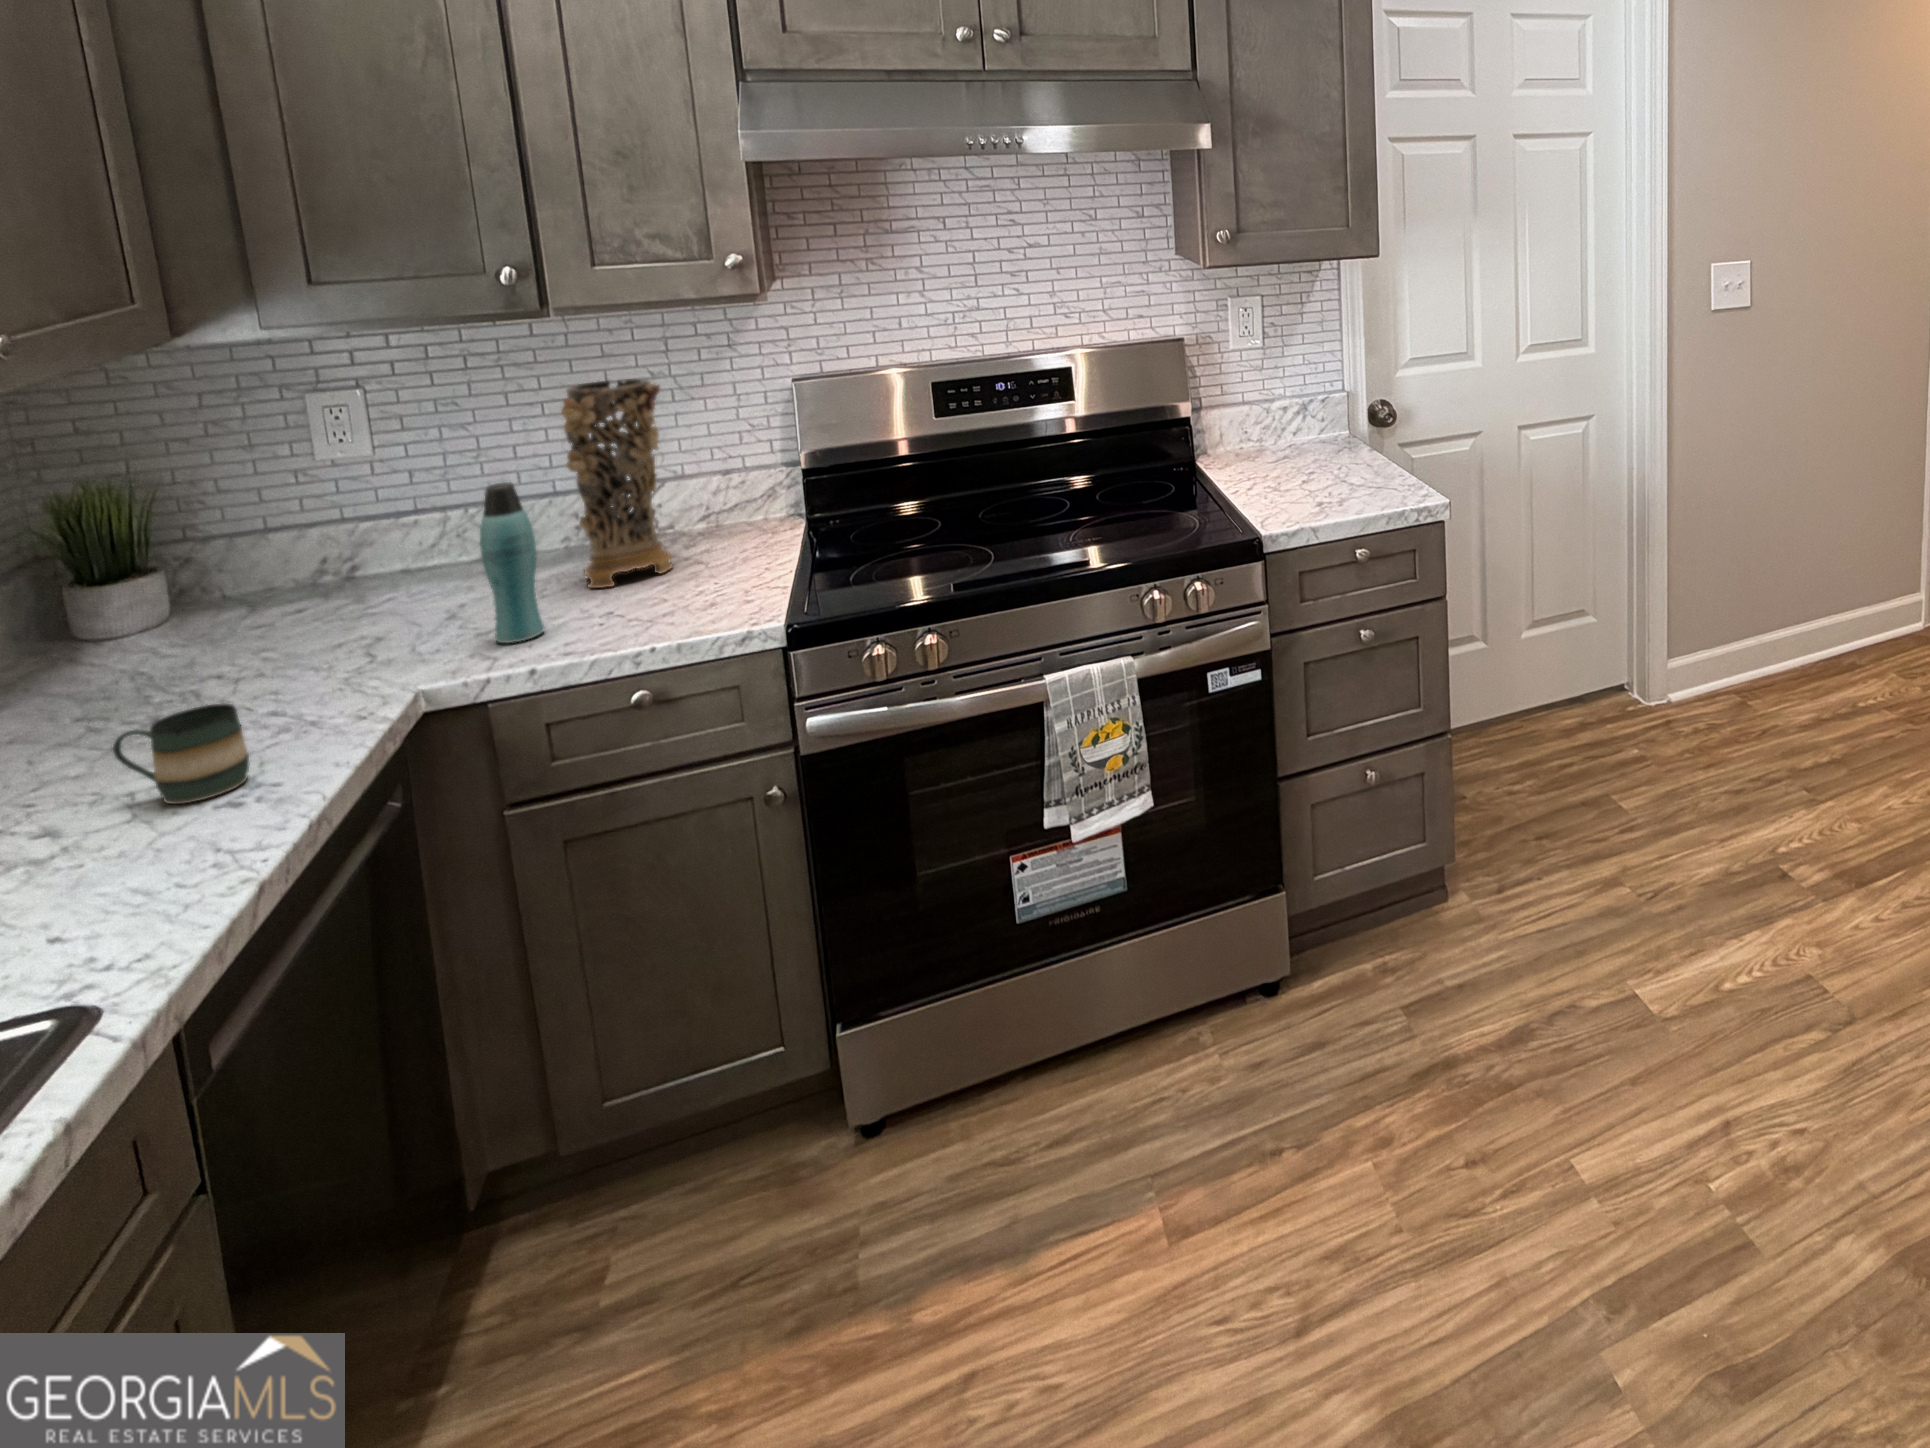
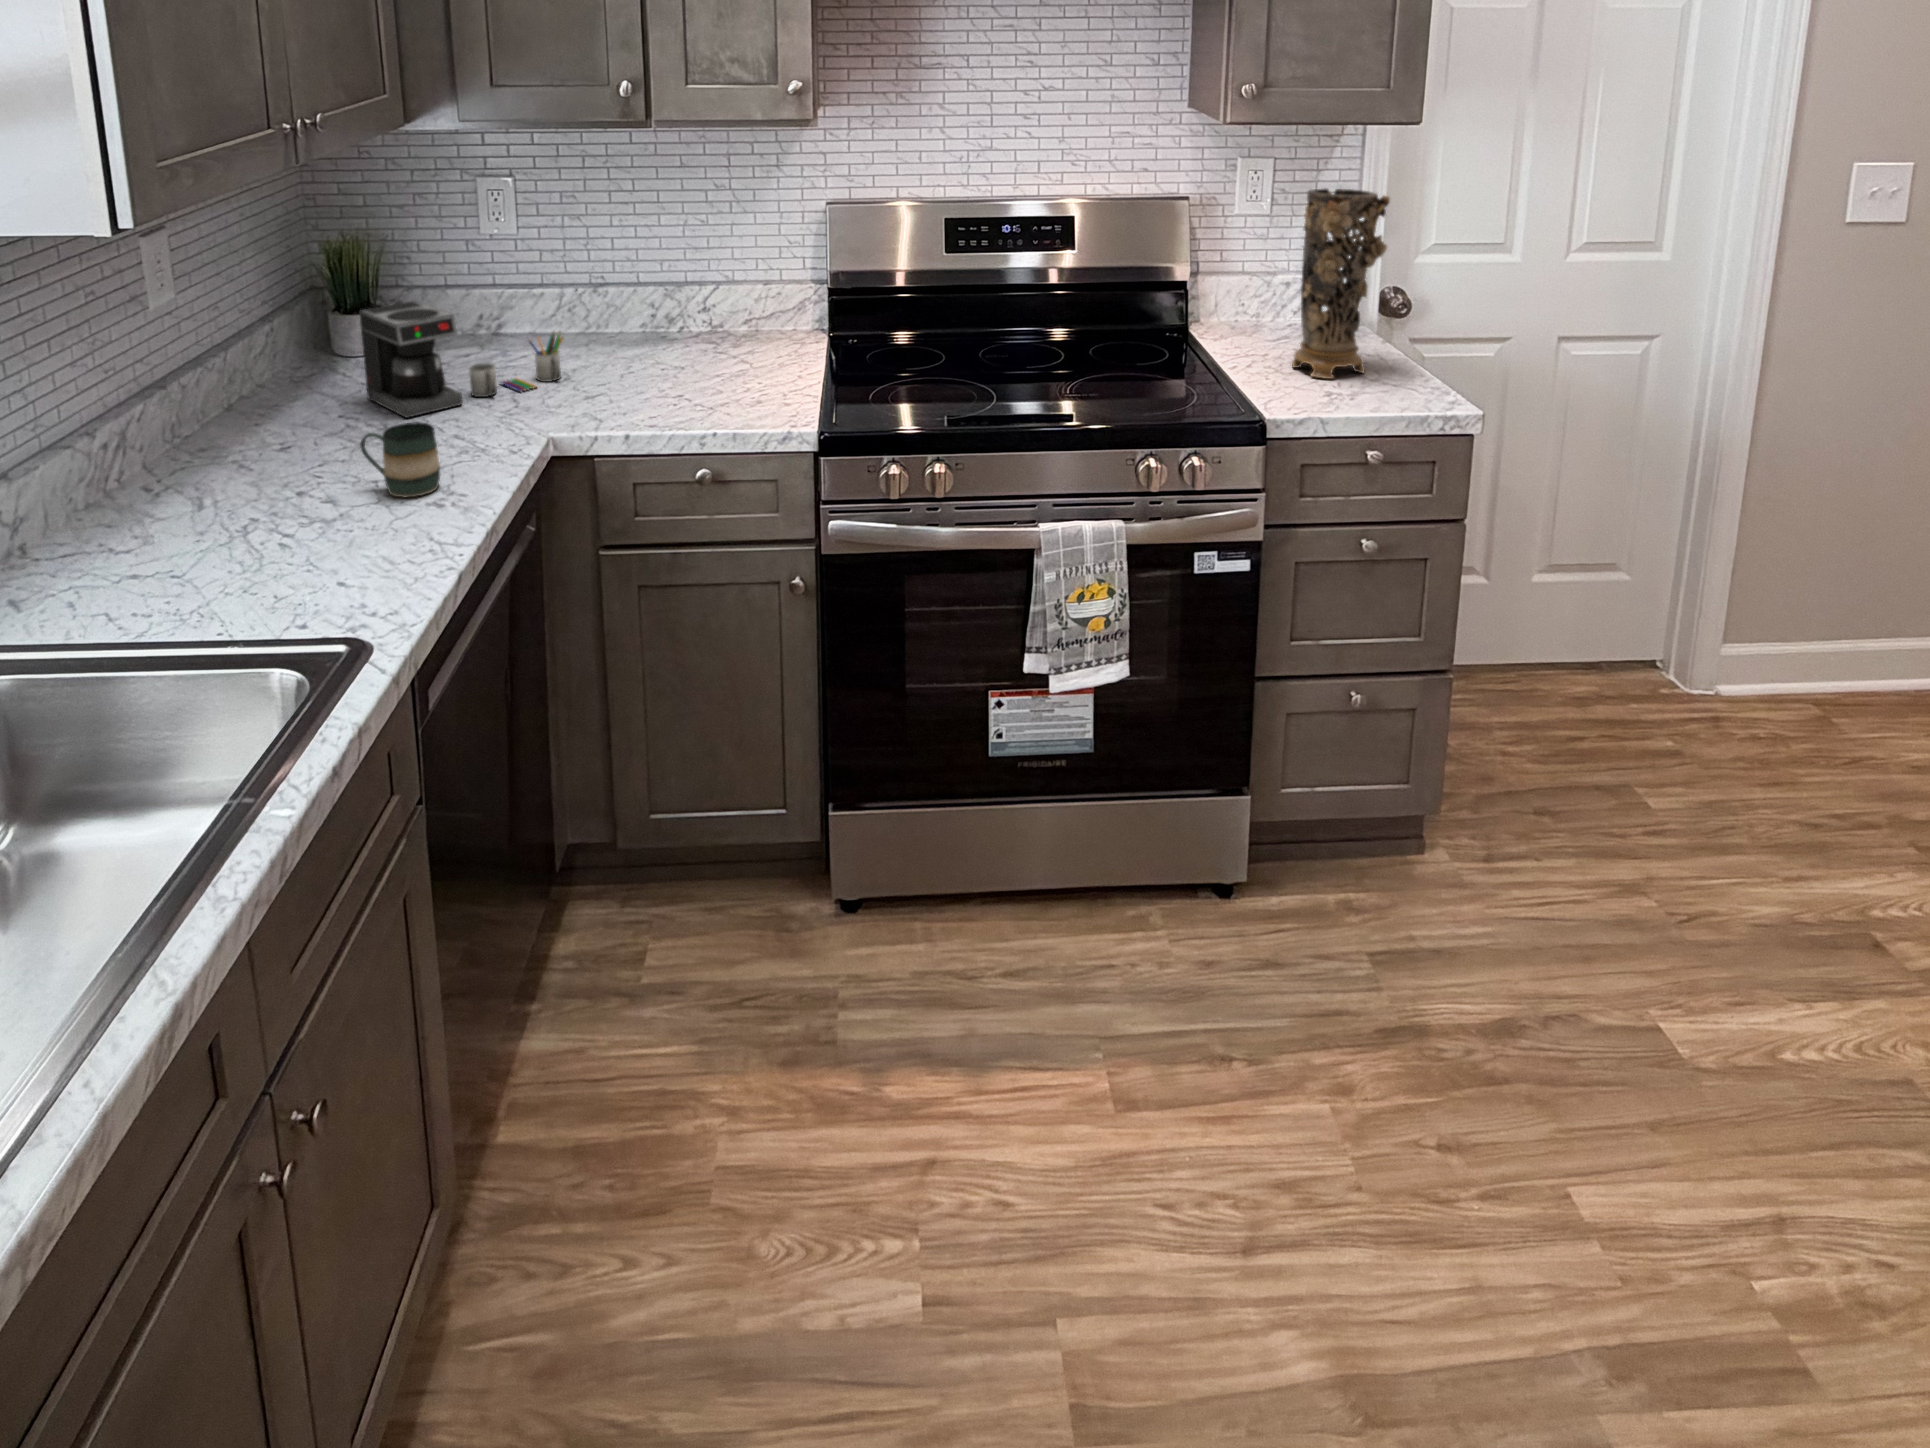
decorative vase: present [561,379,673,588] -> present [1292,188,1390,379]
bottle: present [480,482,544,643] -> none [593,270,632,408]
coffee maker: none [105,555,443,706] -> present [359,301,563,418]

